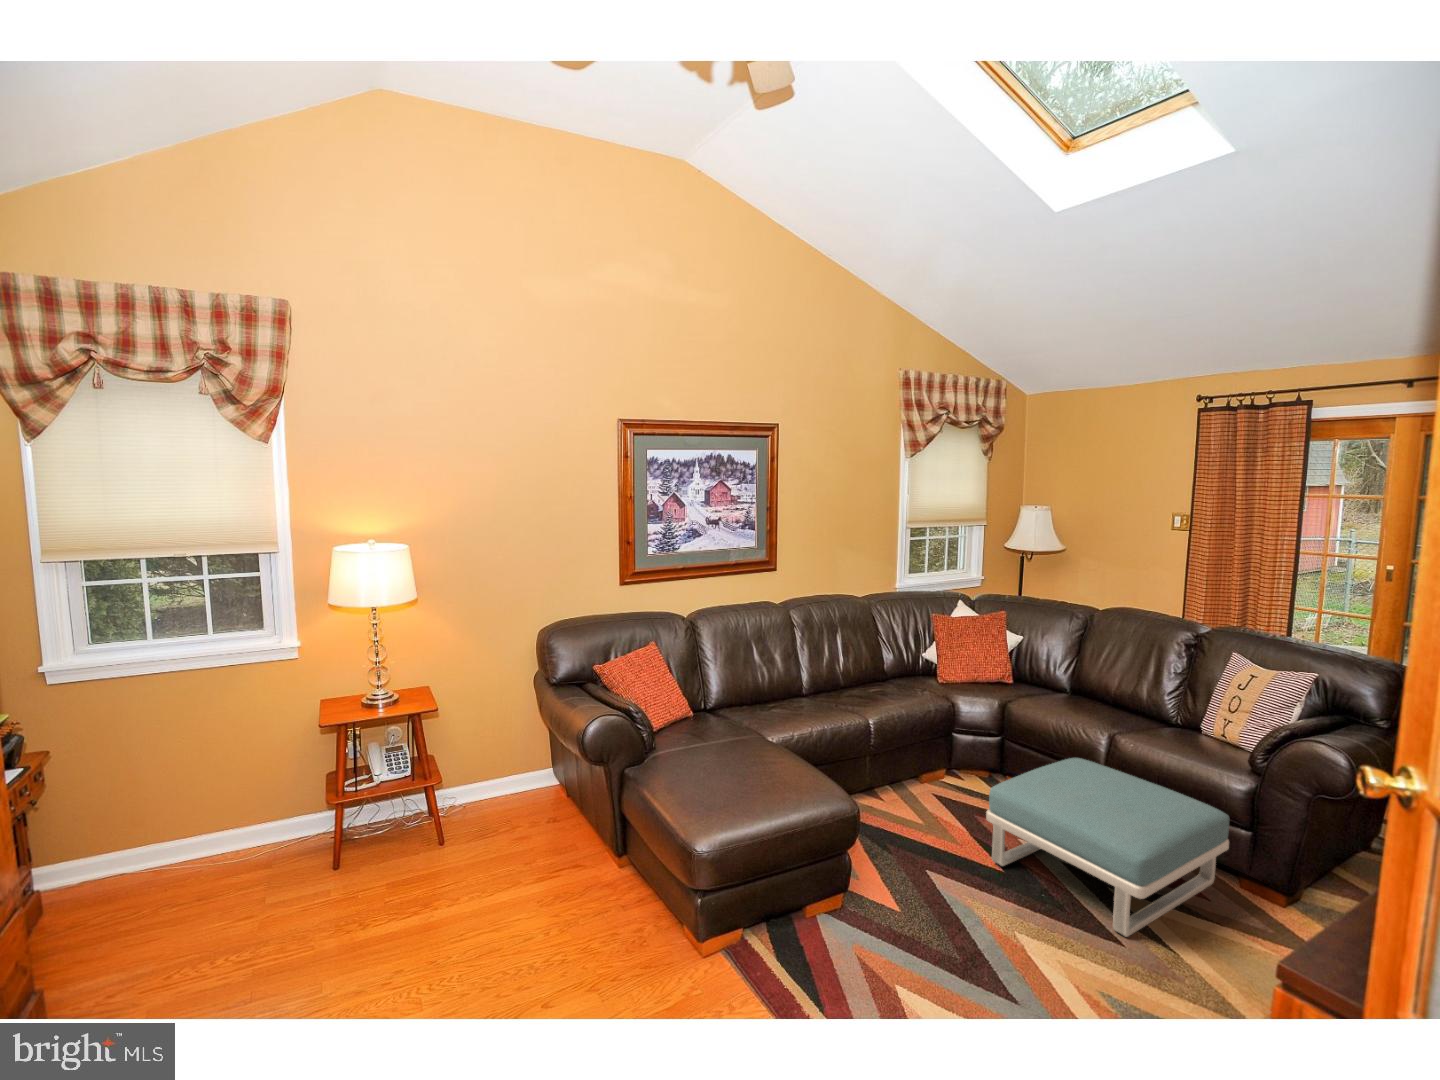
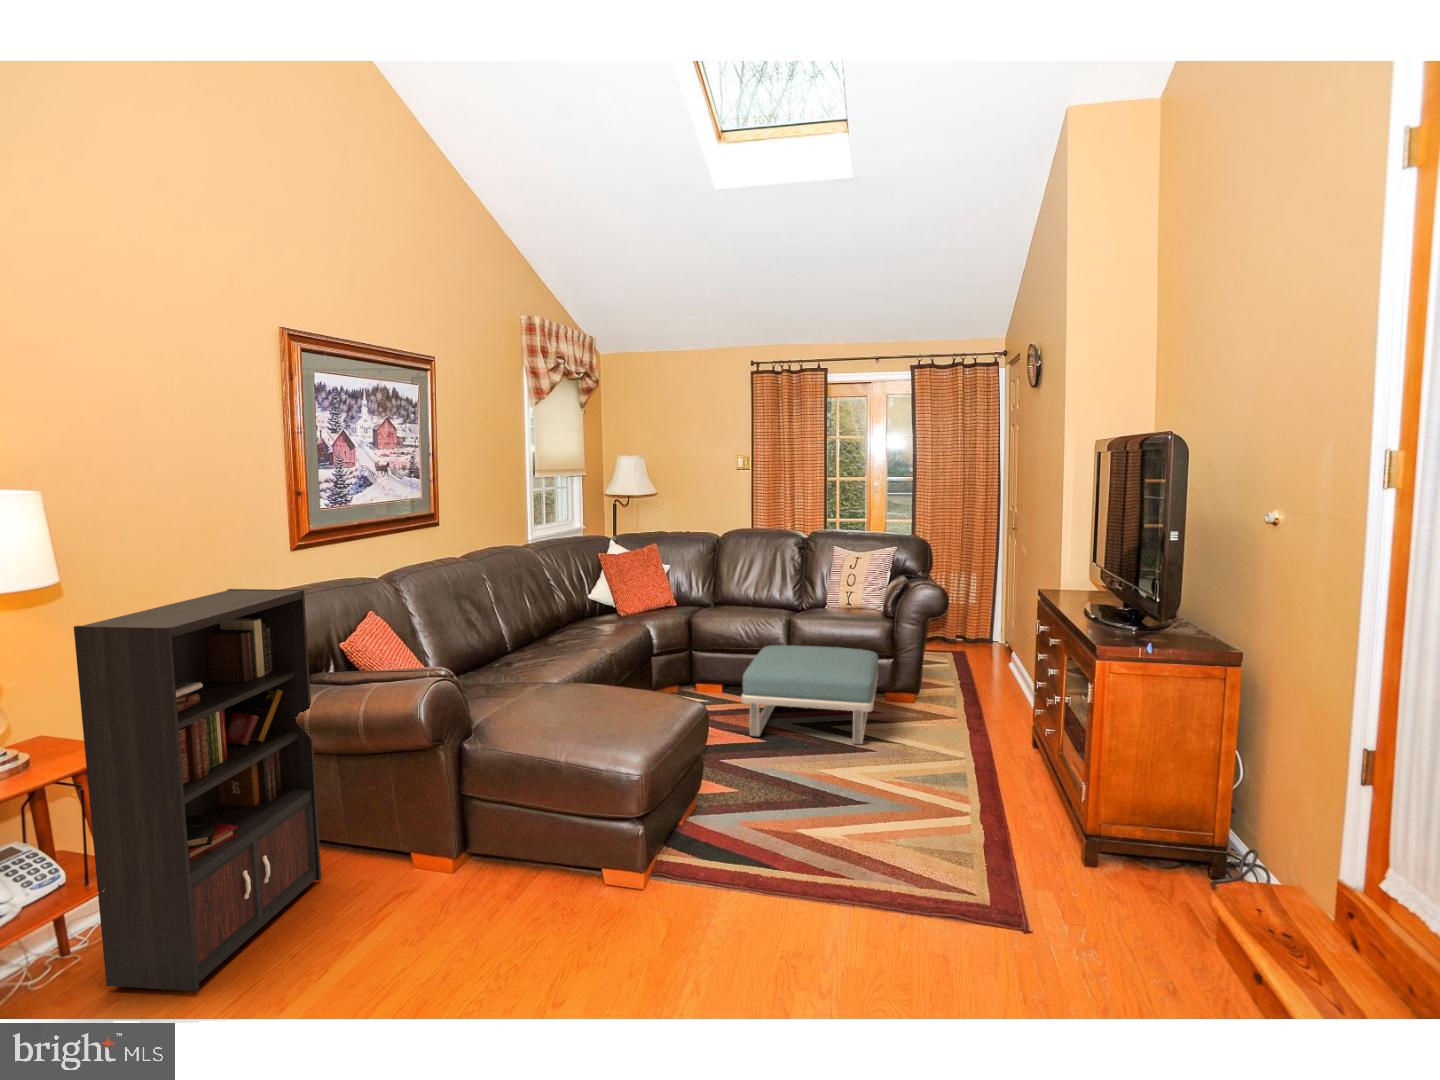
bookcase: none [366,617,534,895] -> present [74,589,321,991]

